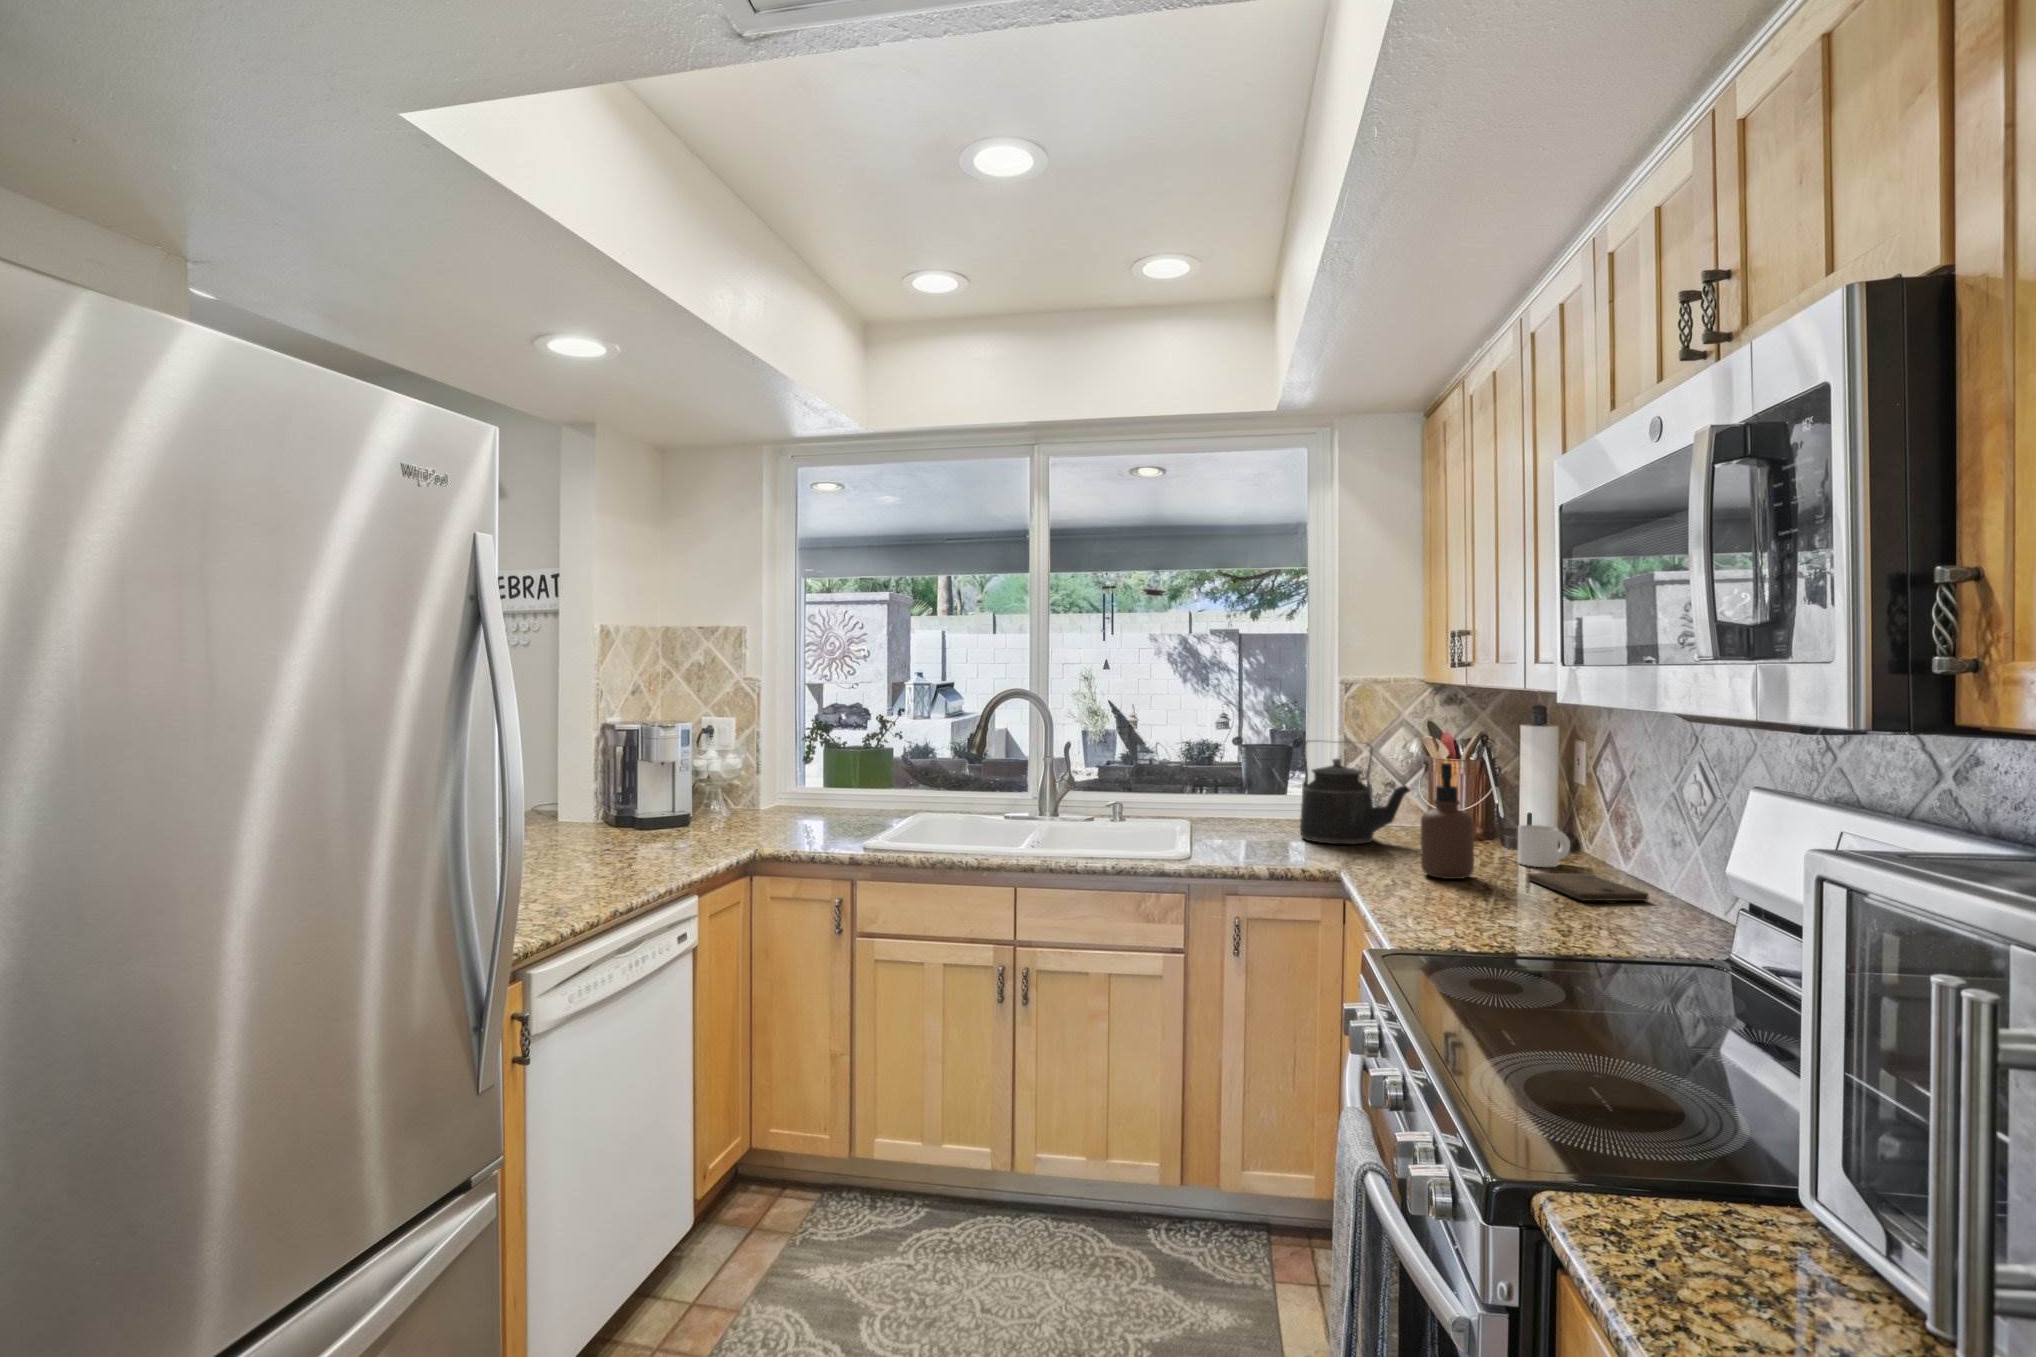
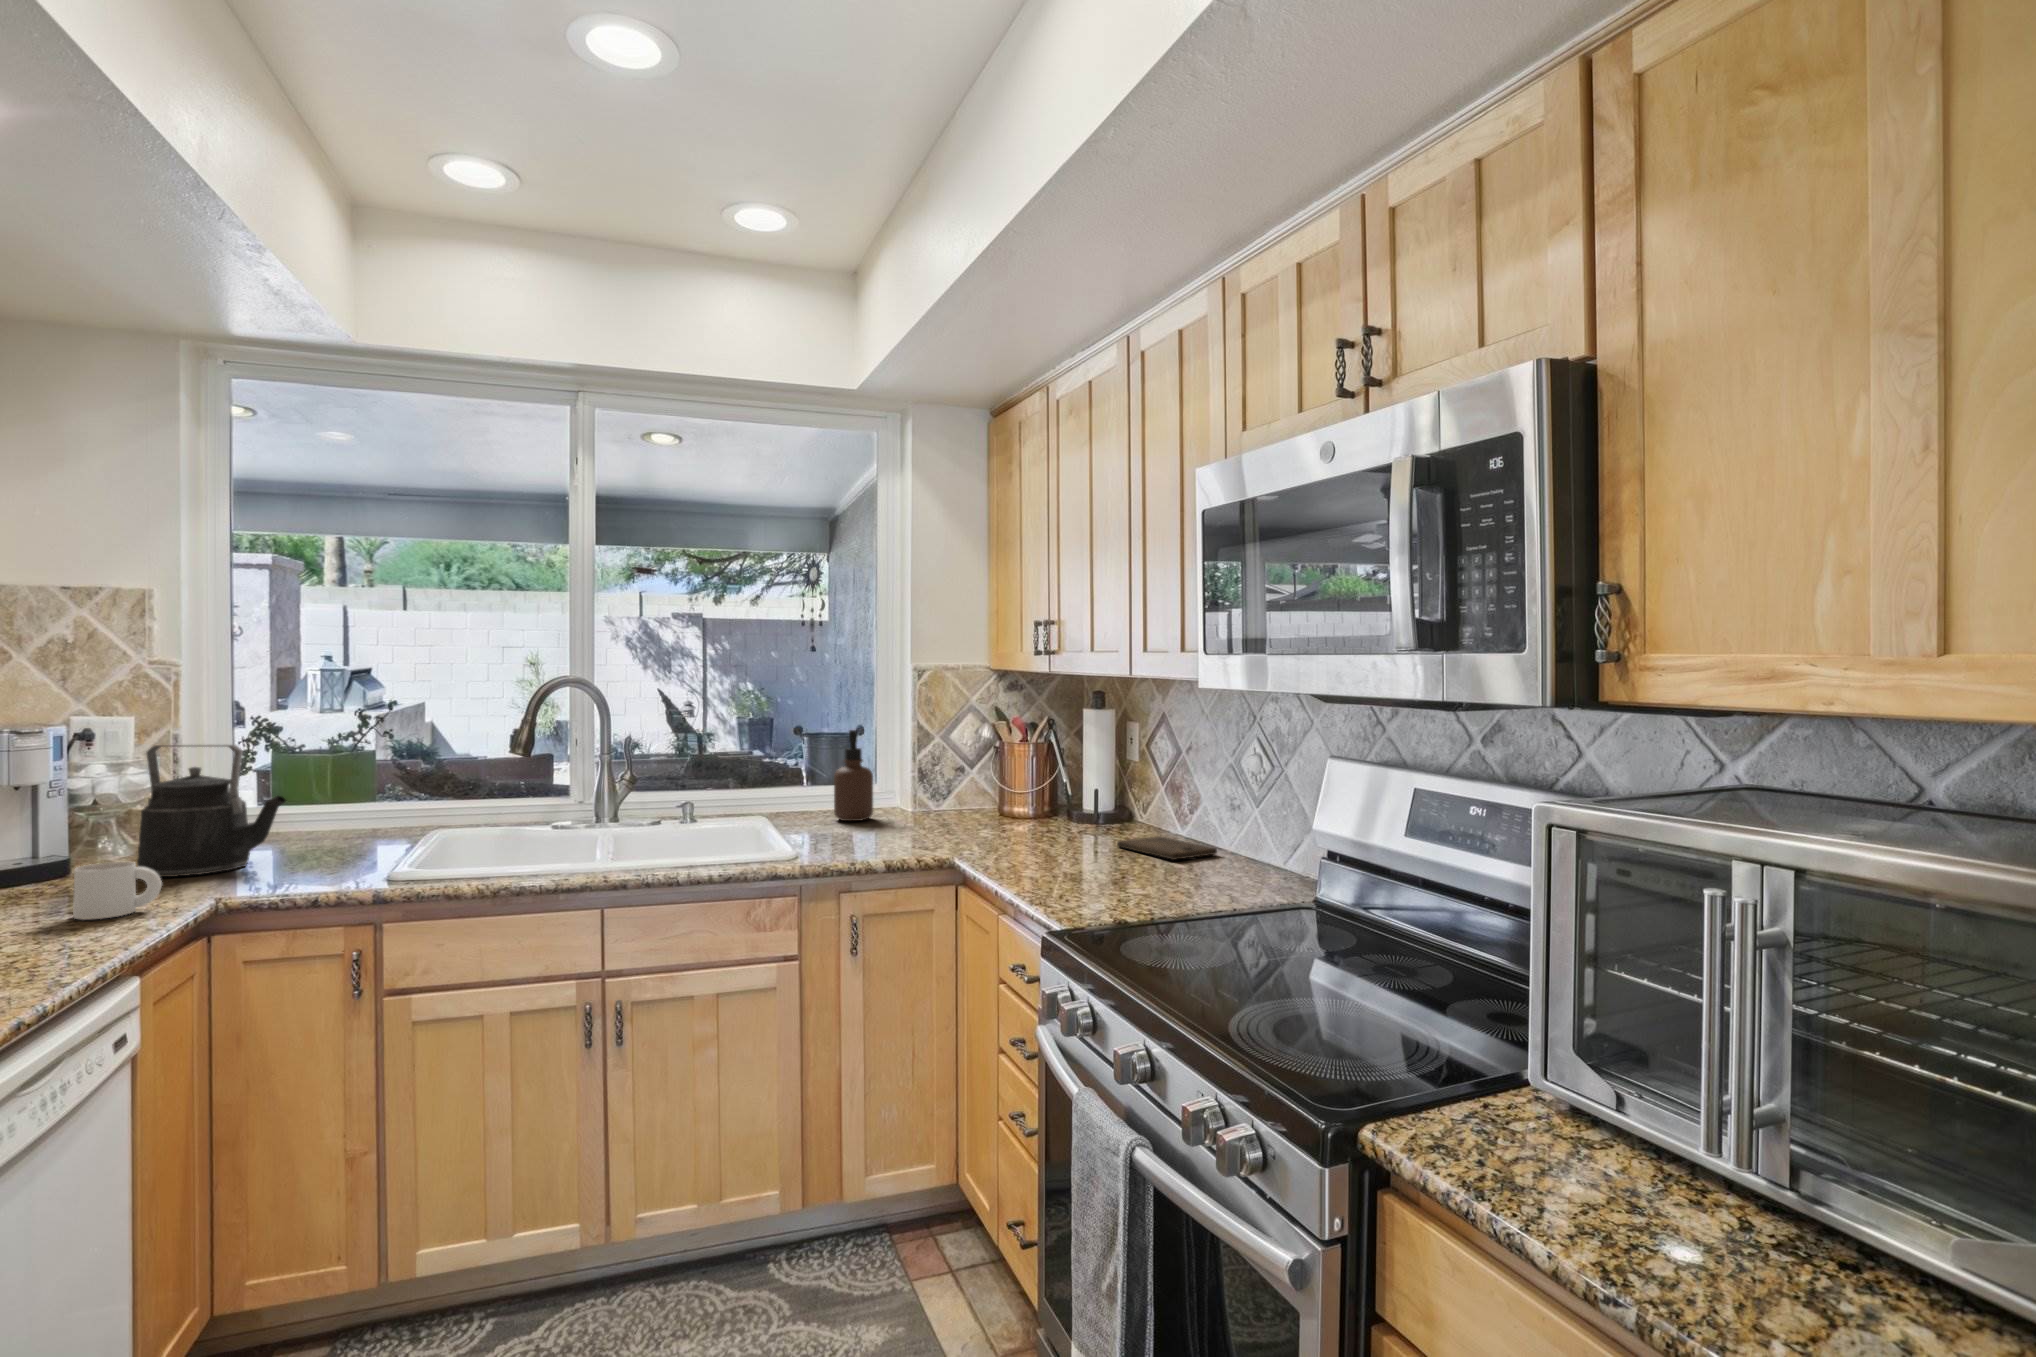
kettle: present [1300,740,1410,844] -> present [137,745,286,877]
soap dispenser: present [1421,763,1474,879] -> present [834,730,873,821]
mug: present [1518,825,1570,867] -> present [73,862,162,919]

